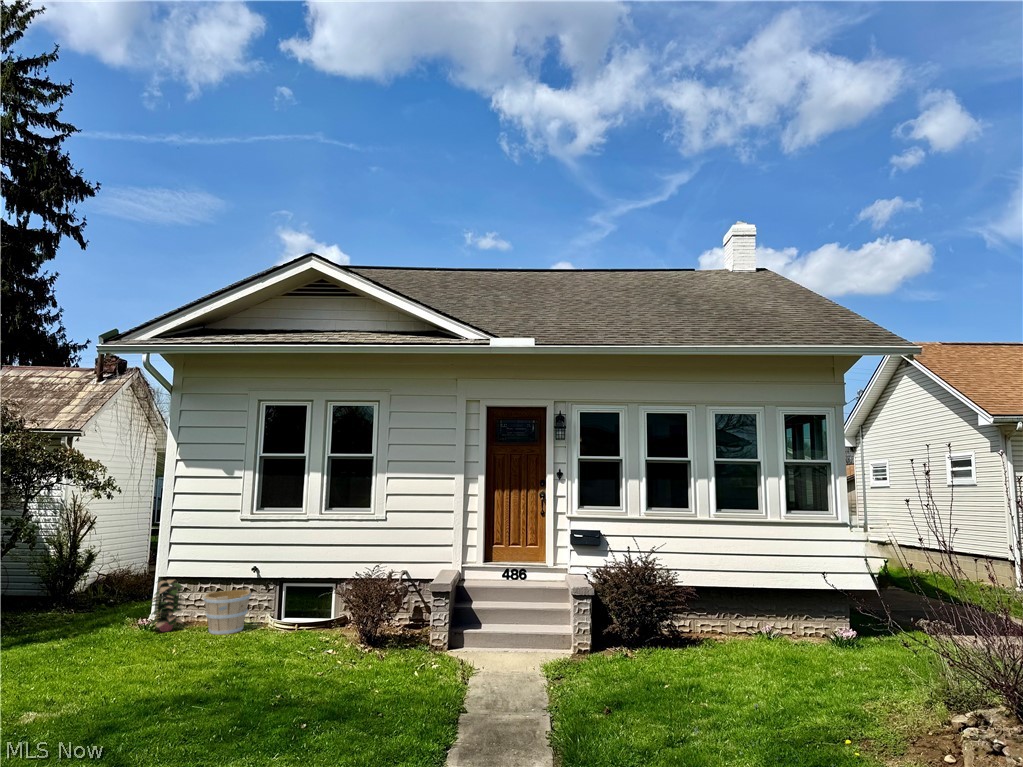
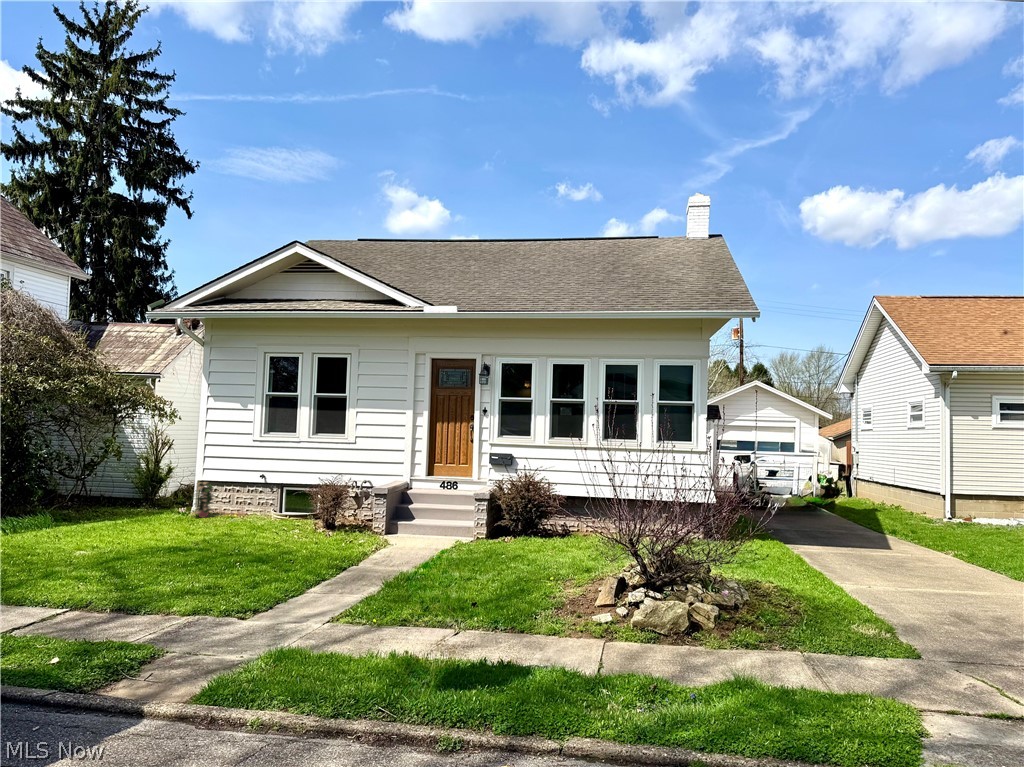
wooden bucket: present [204,590,251,635] -> none [226,490,261,521]

